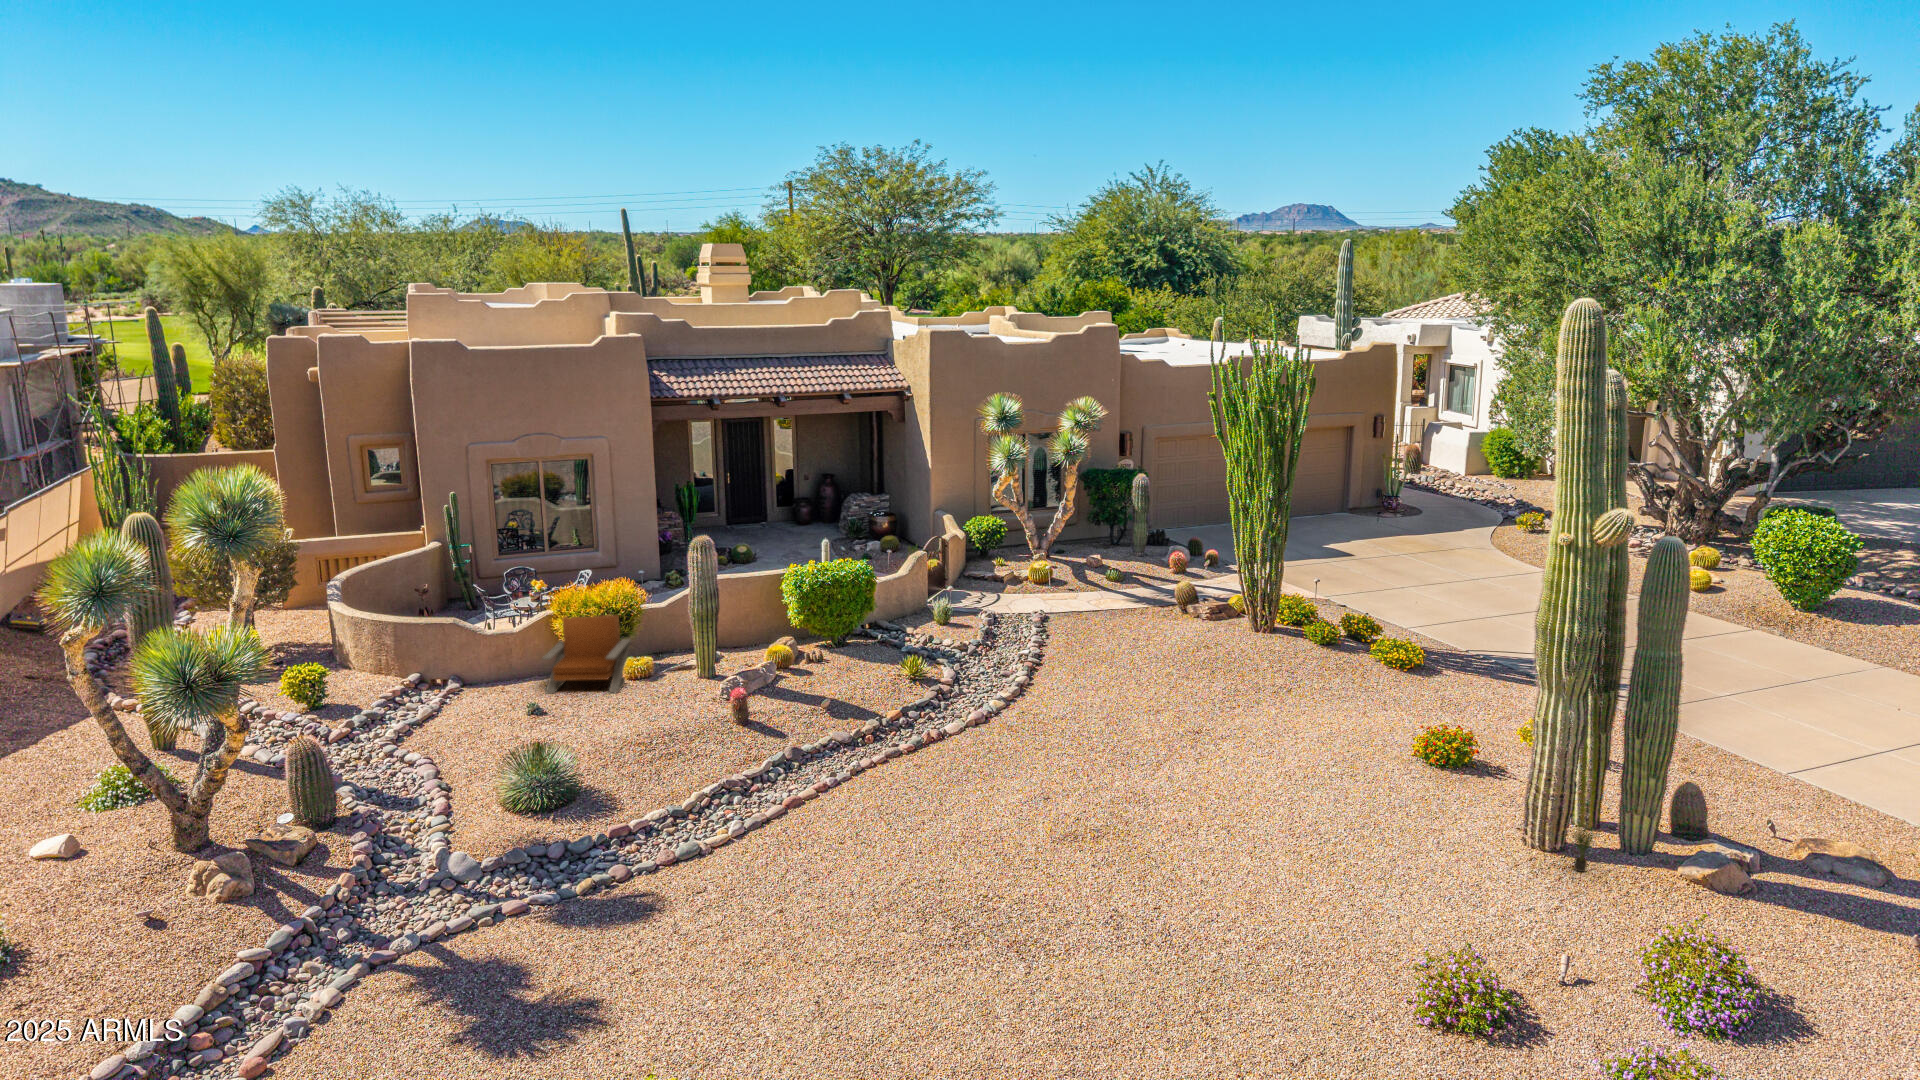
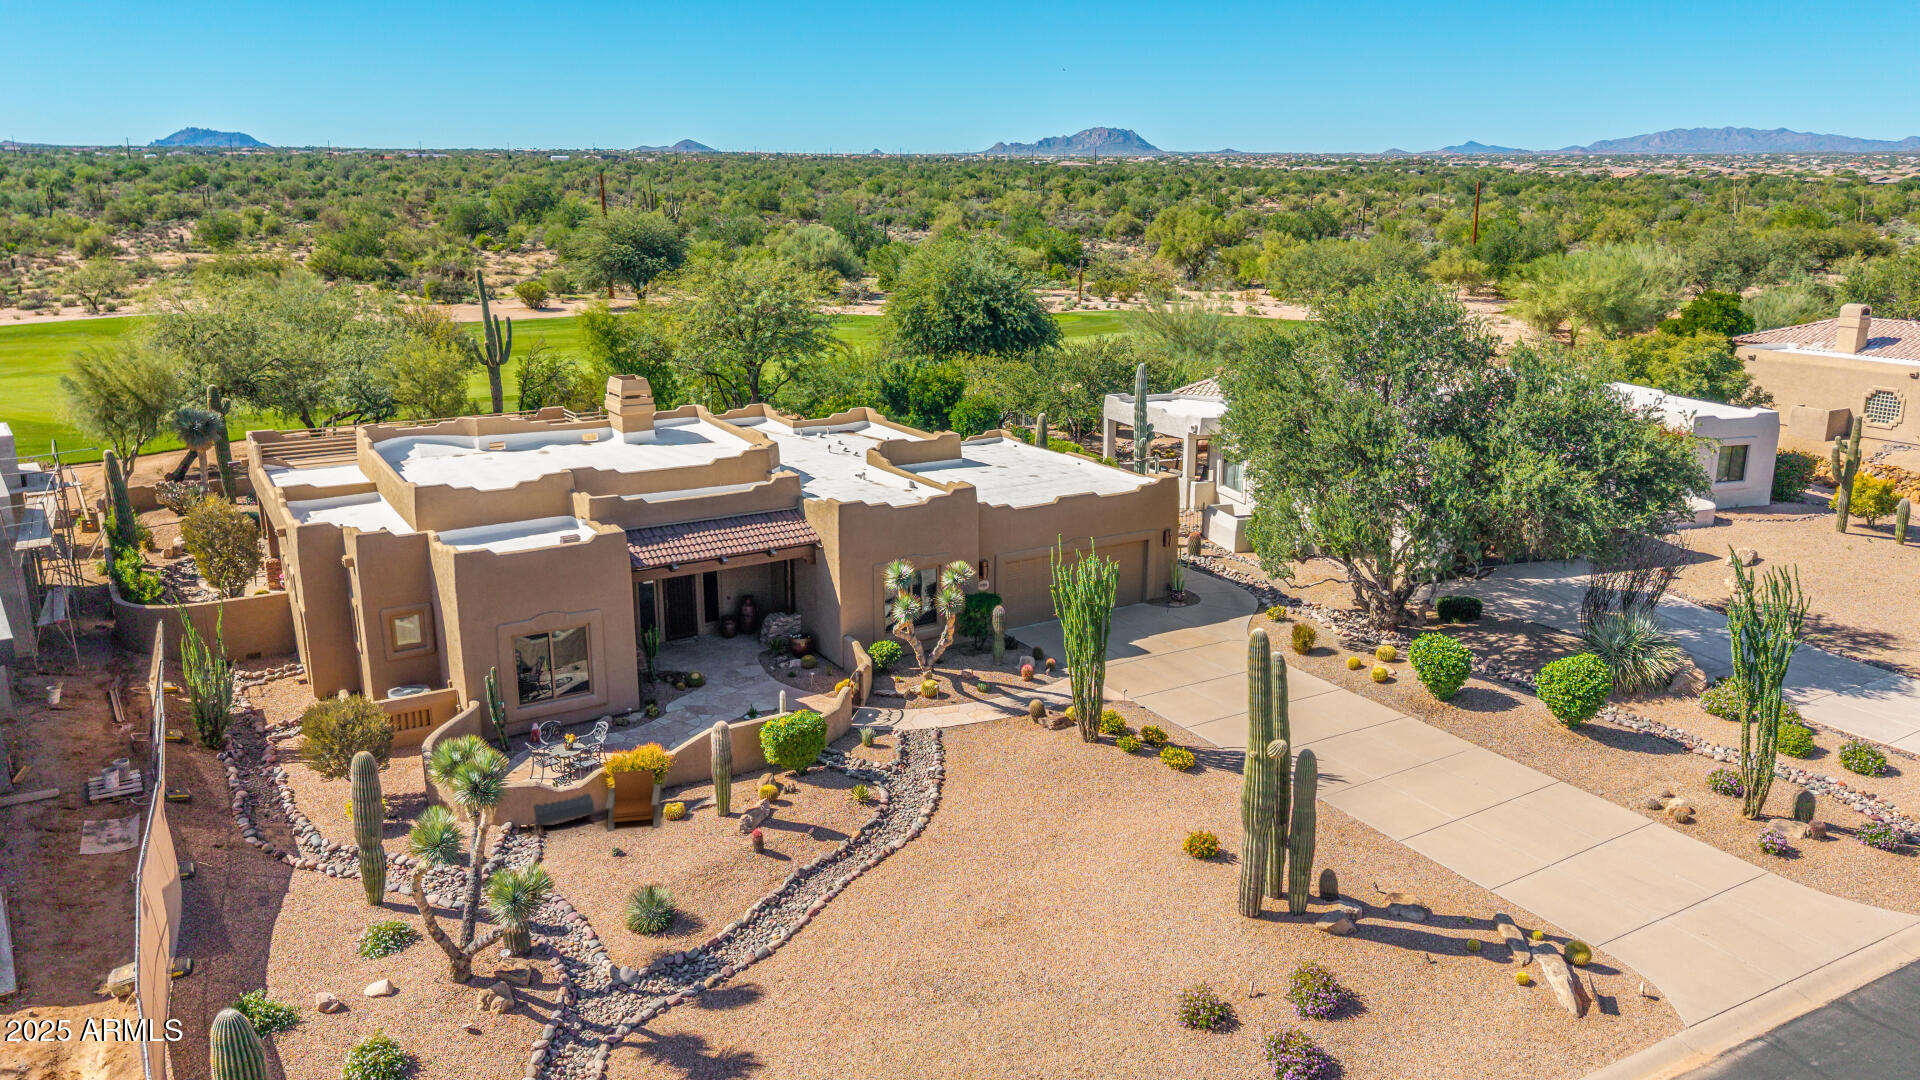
bench: none [446,644,535,694] -> present [534,793,595,835]
potted plant: present [1572,823,1597,872] -> none [1262,895,1281,926]

